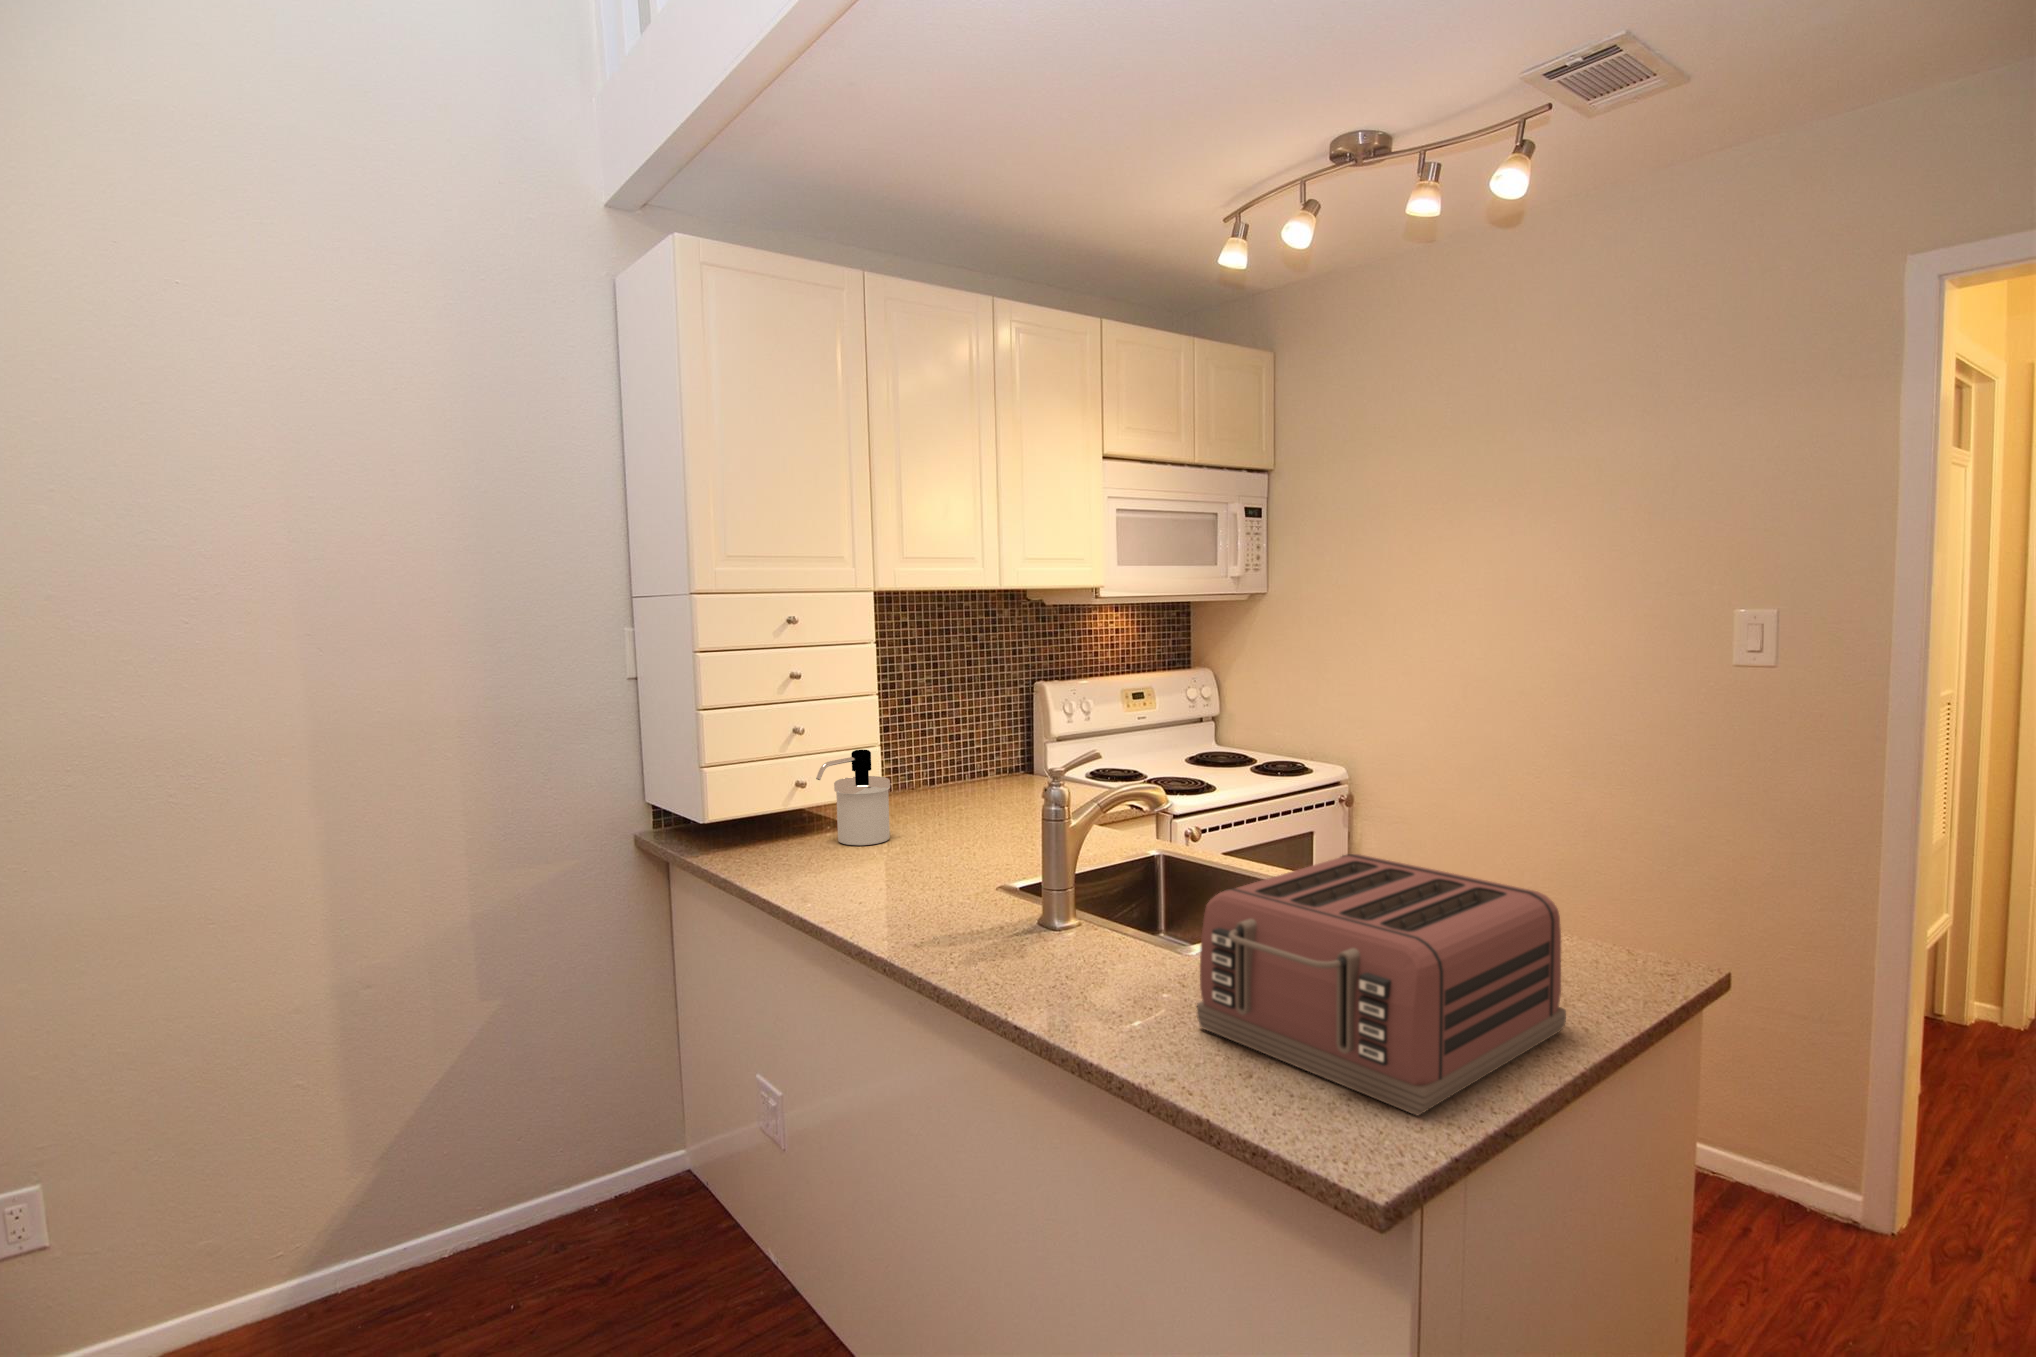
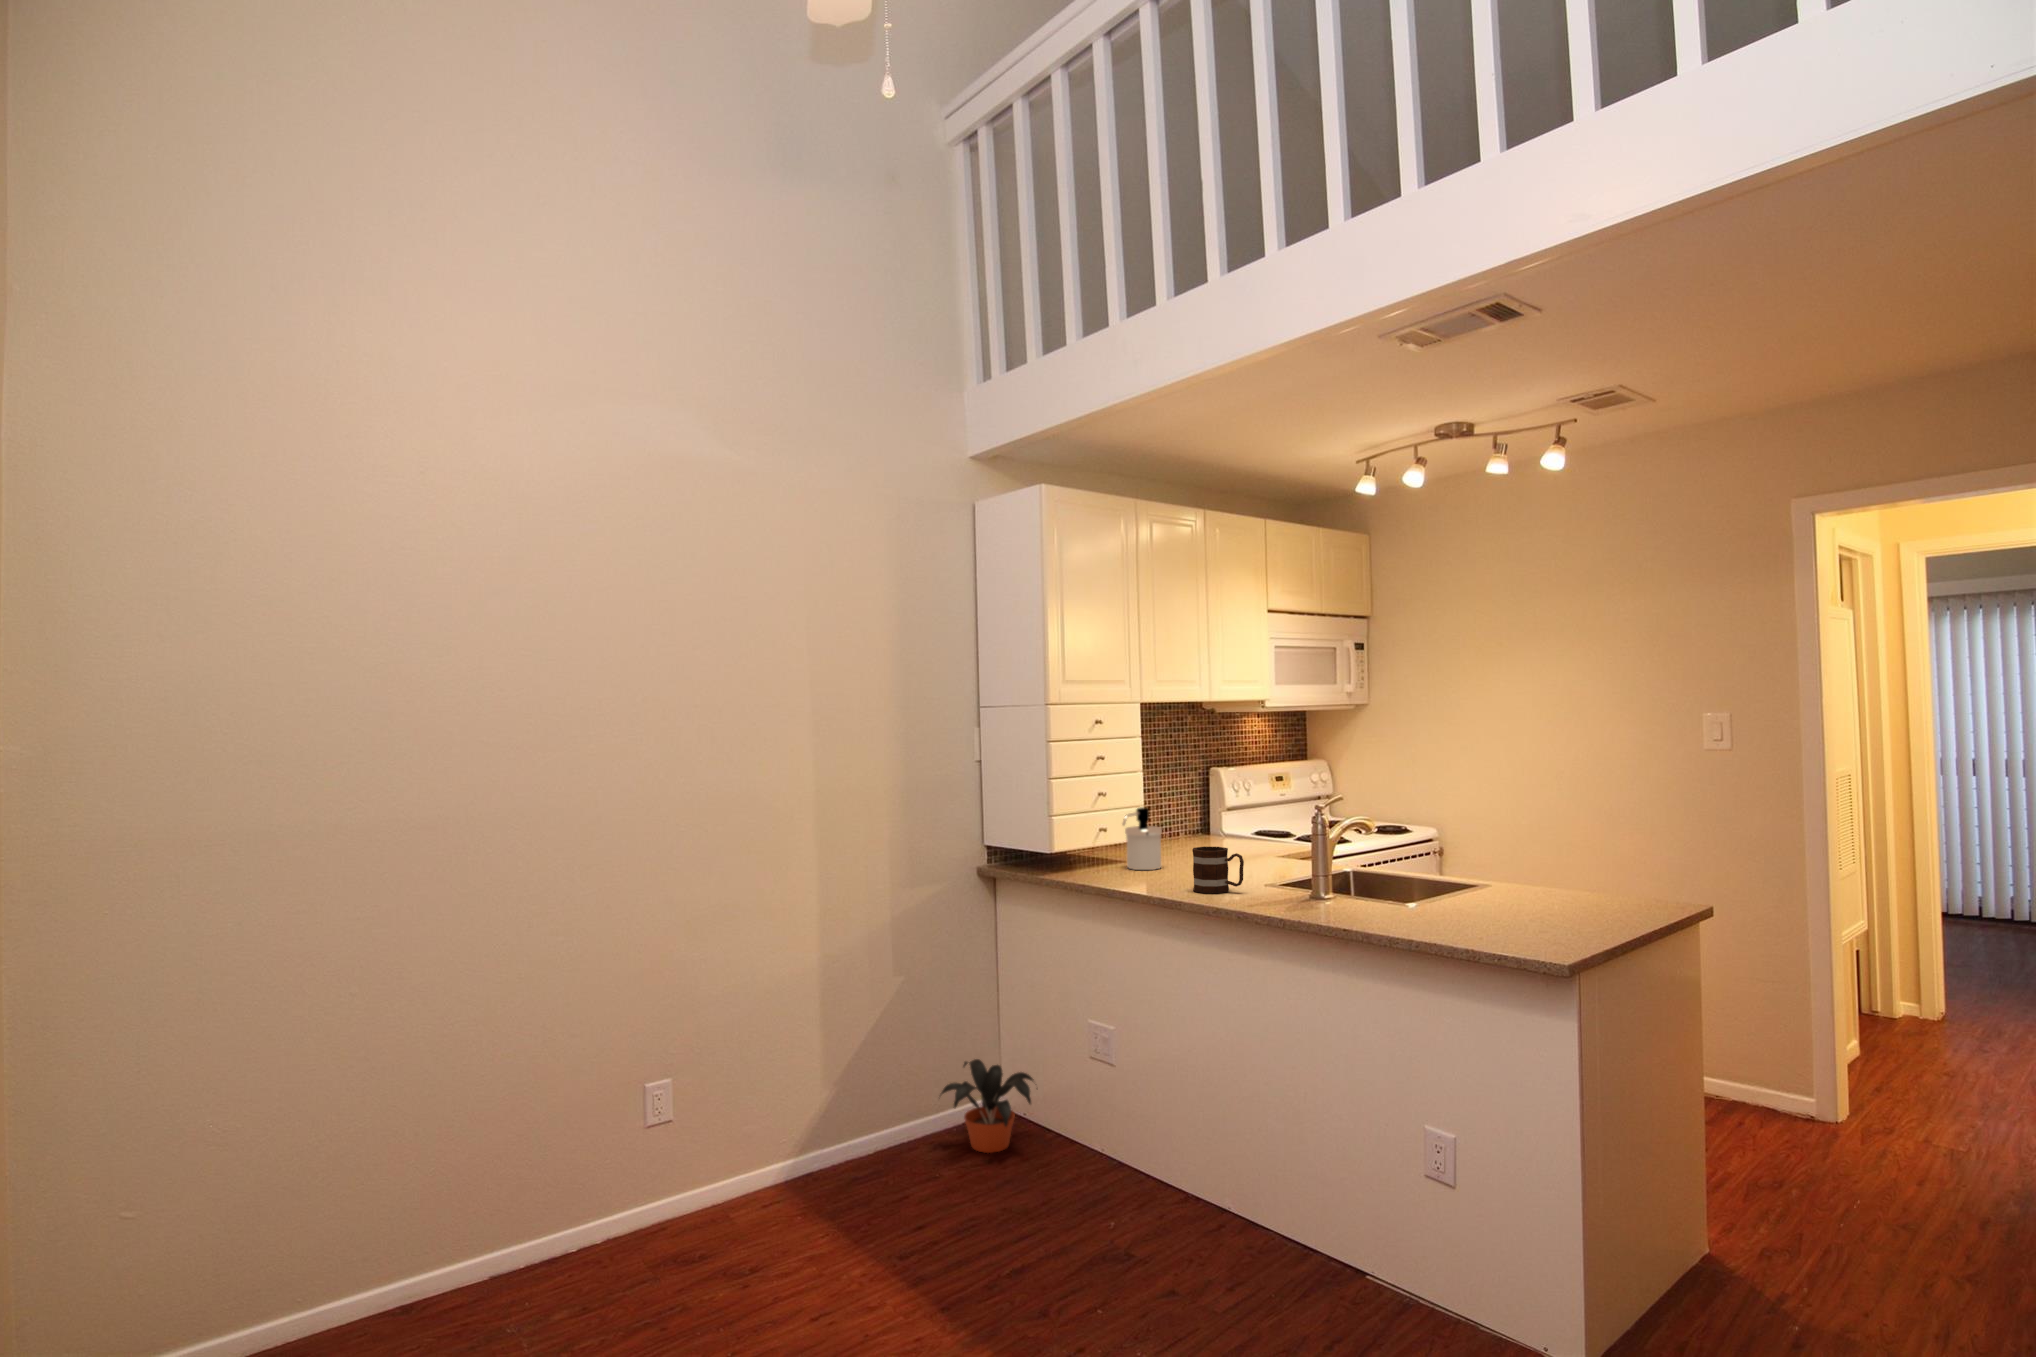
mug: none [866,826,943,908] -> present [1192,846,1244,893]
toaster: present [1197,854,1566,1116] -> none [1442,843,1632,946]
potted plant: none [543,1112,701,1259] -> present [941,1059,1034,1153]

